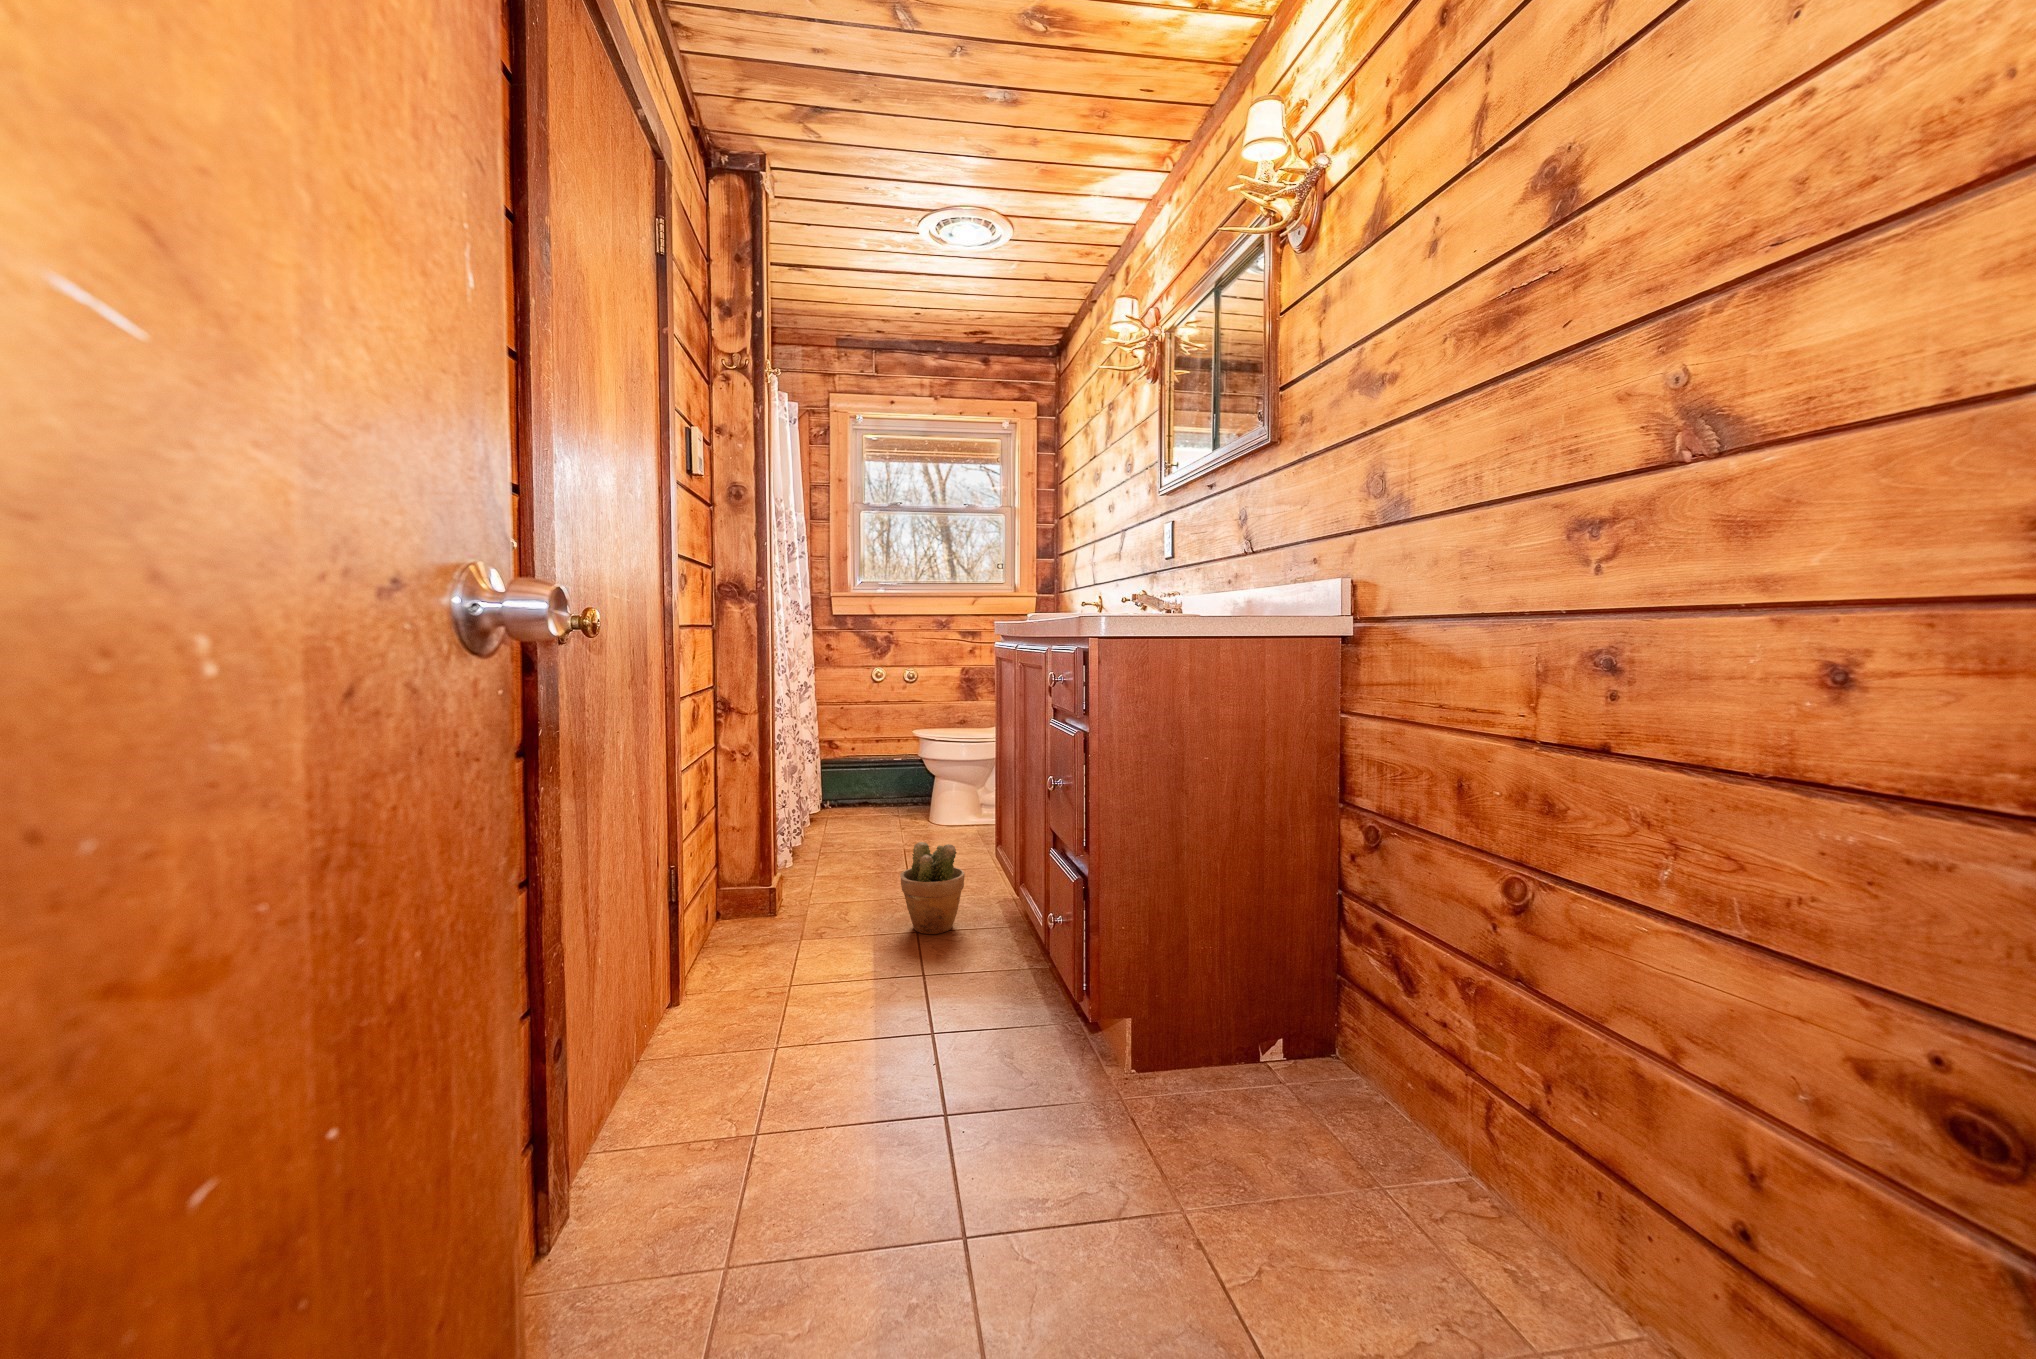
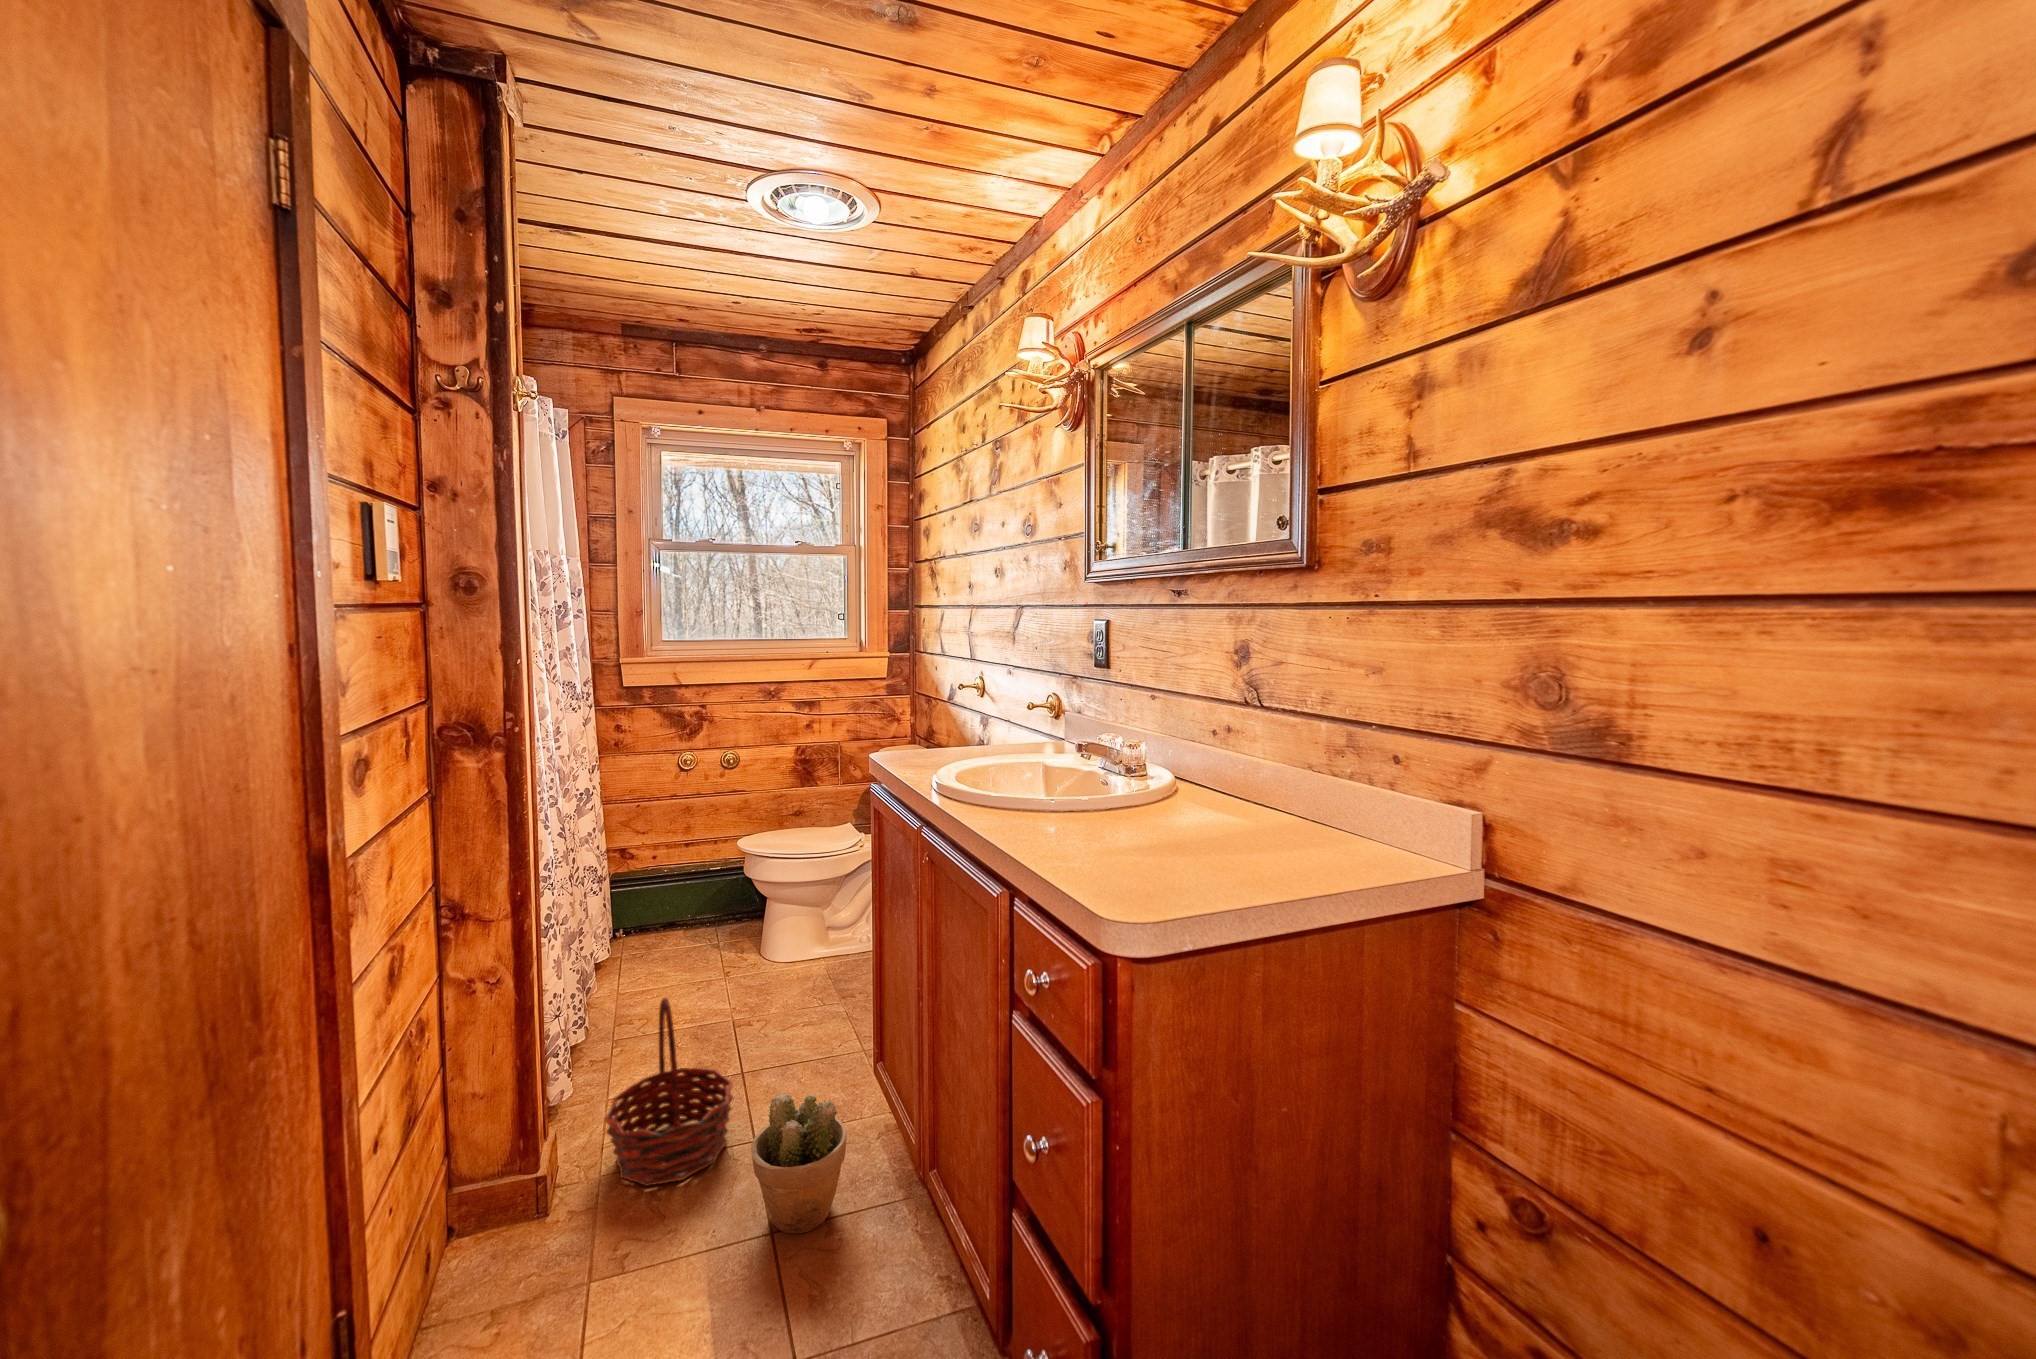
basket: none [809,788,894,908] -> present [605,998,733,1186]

